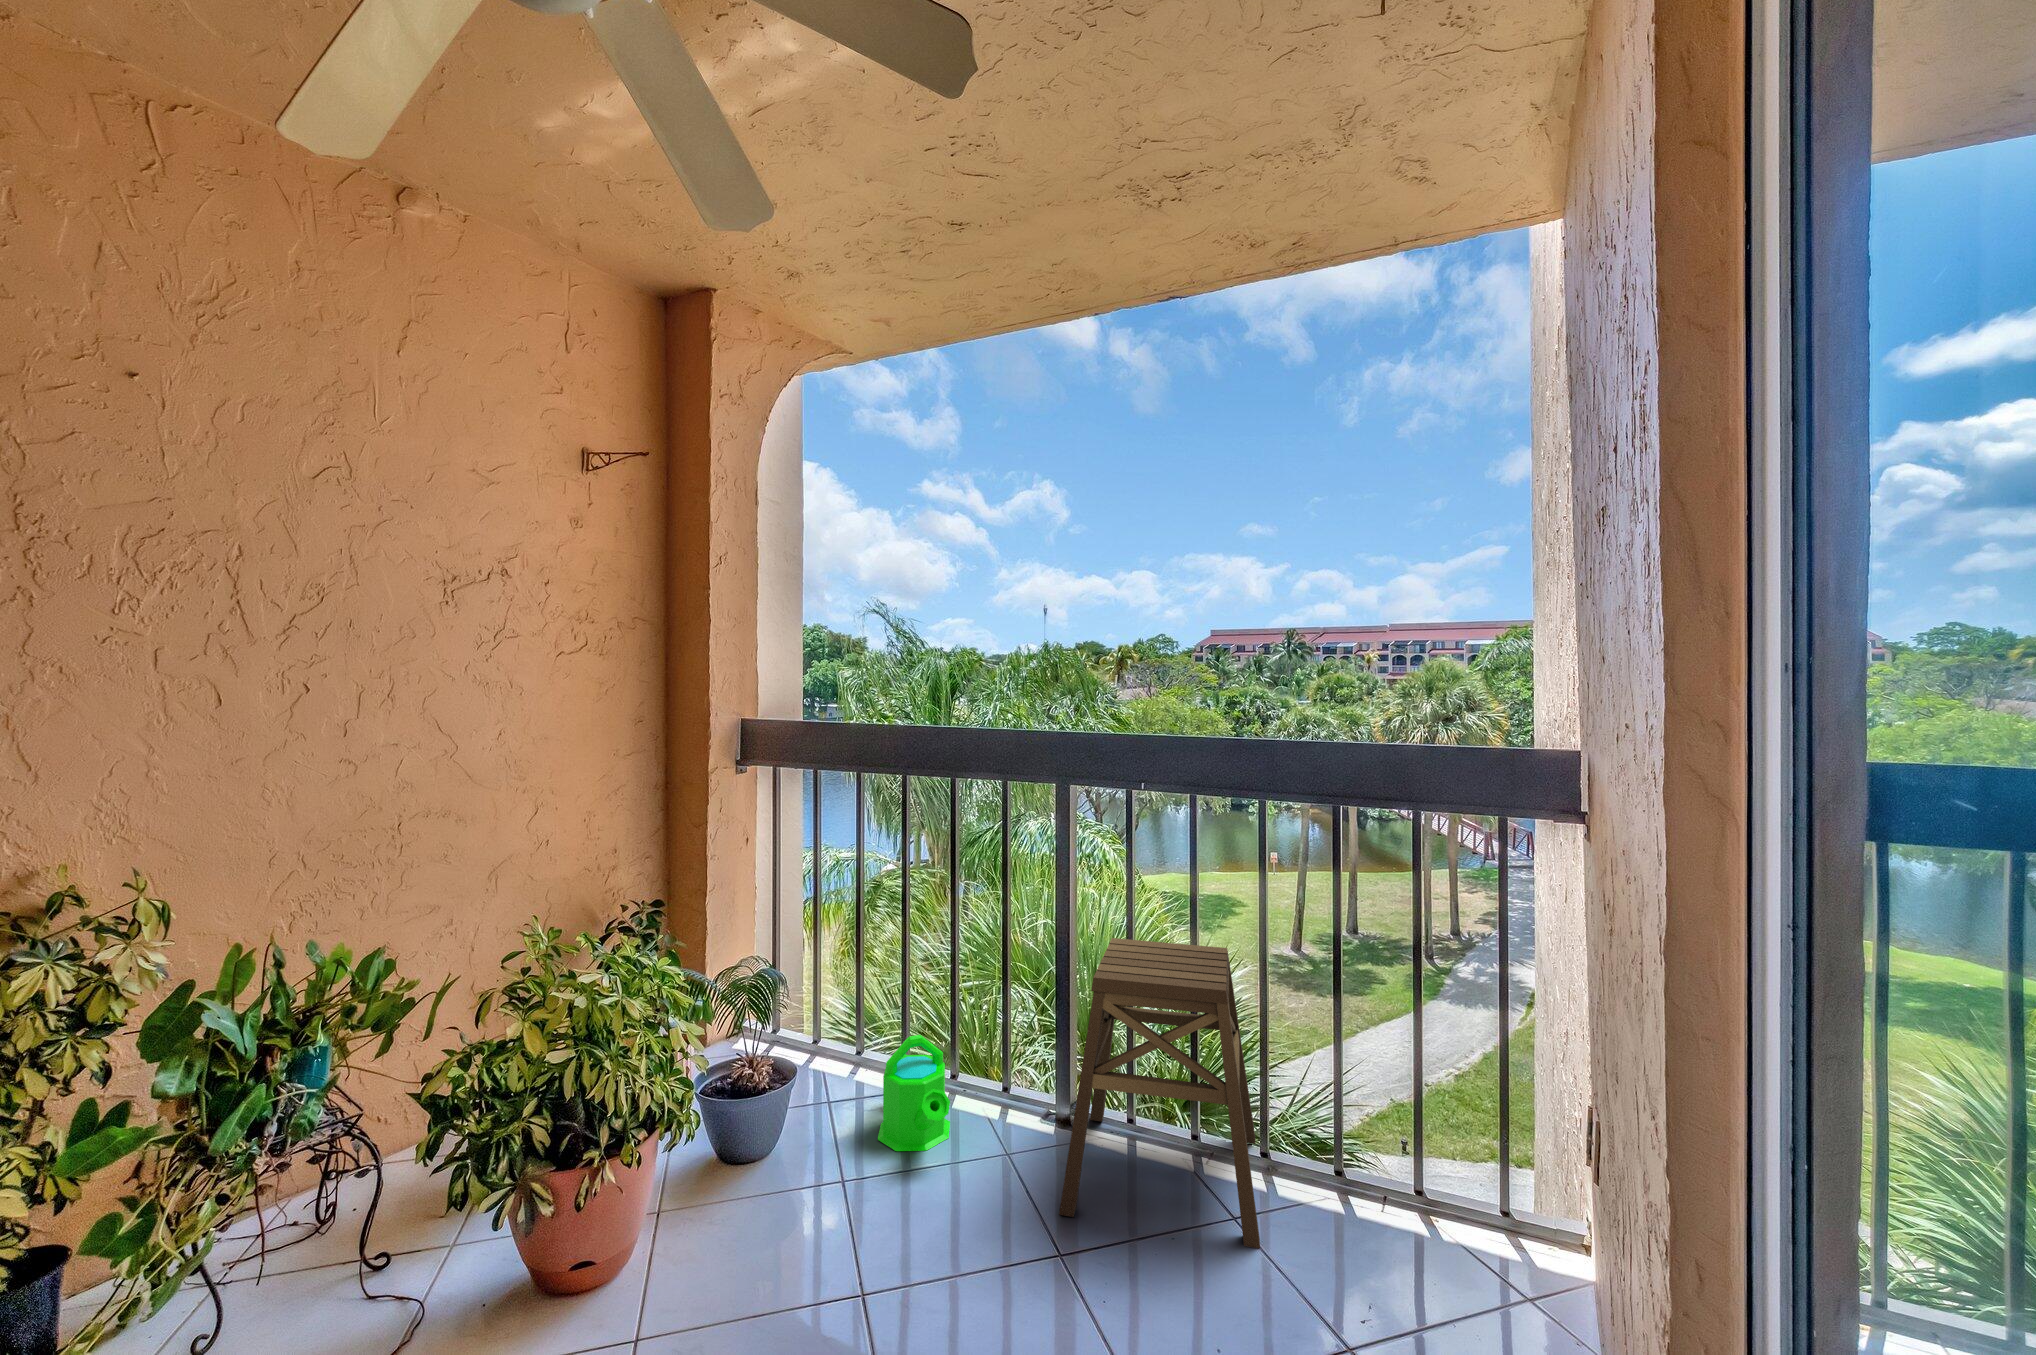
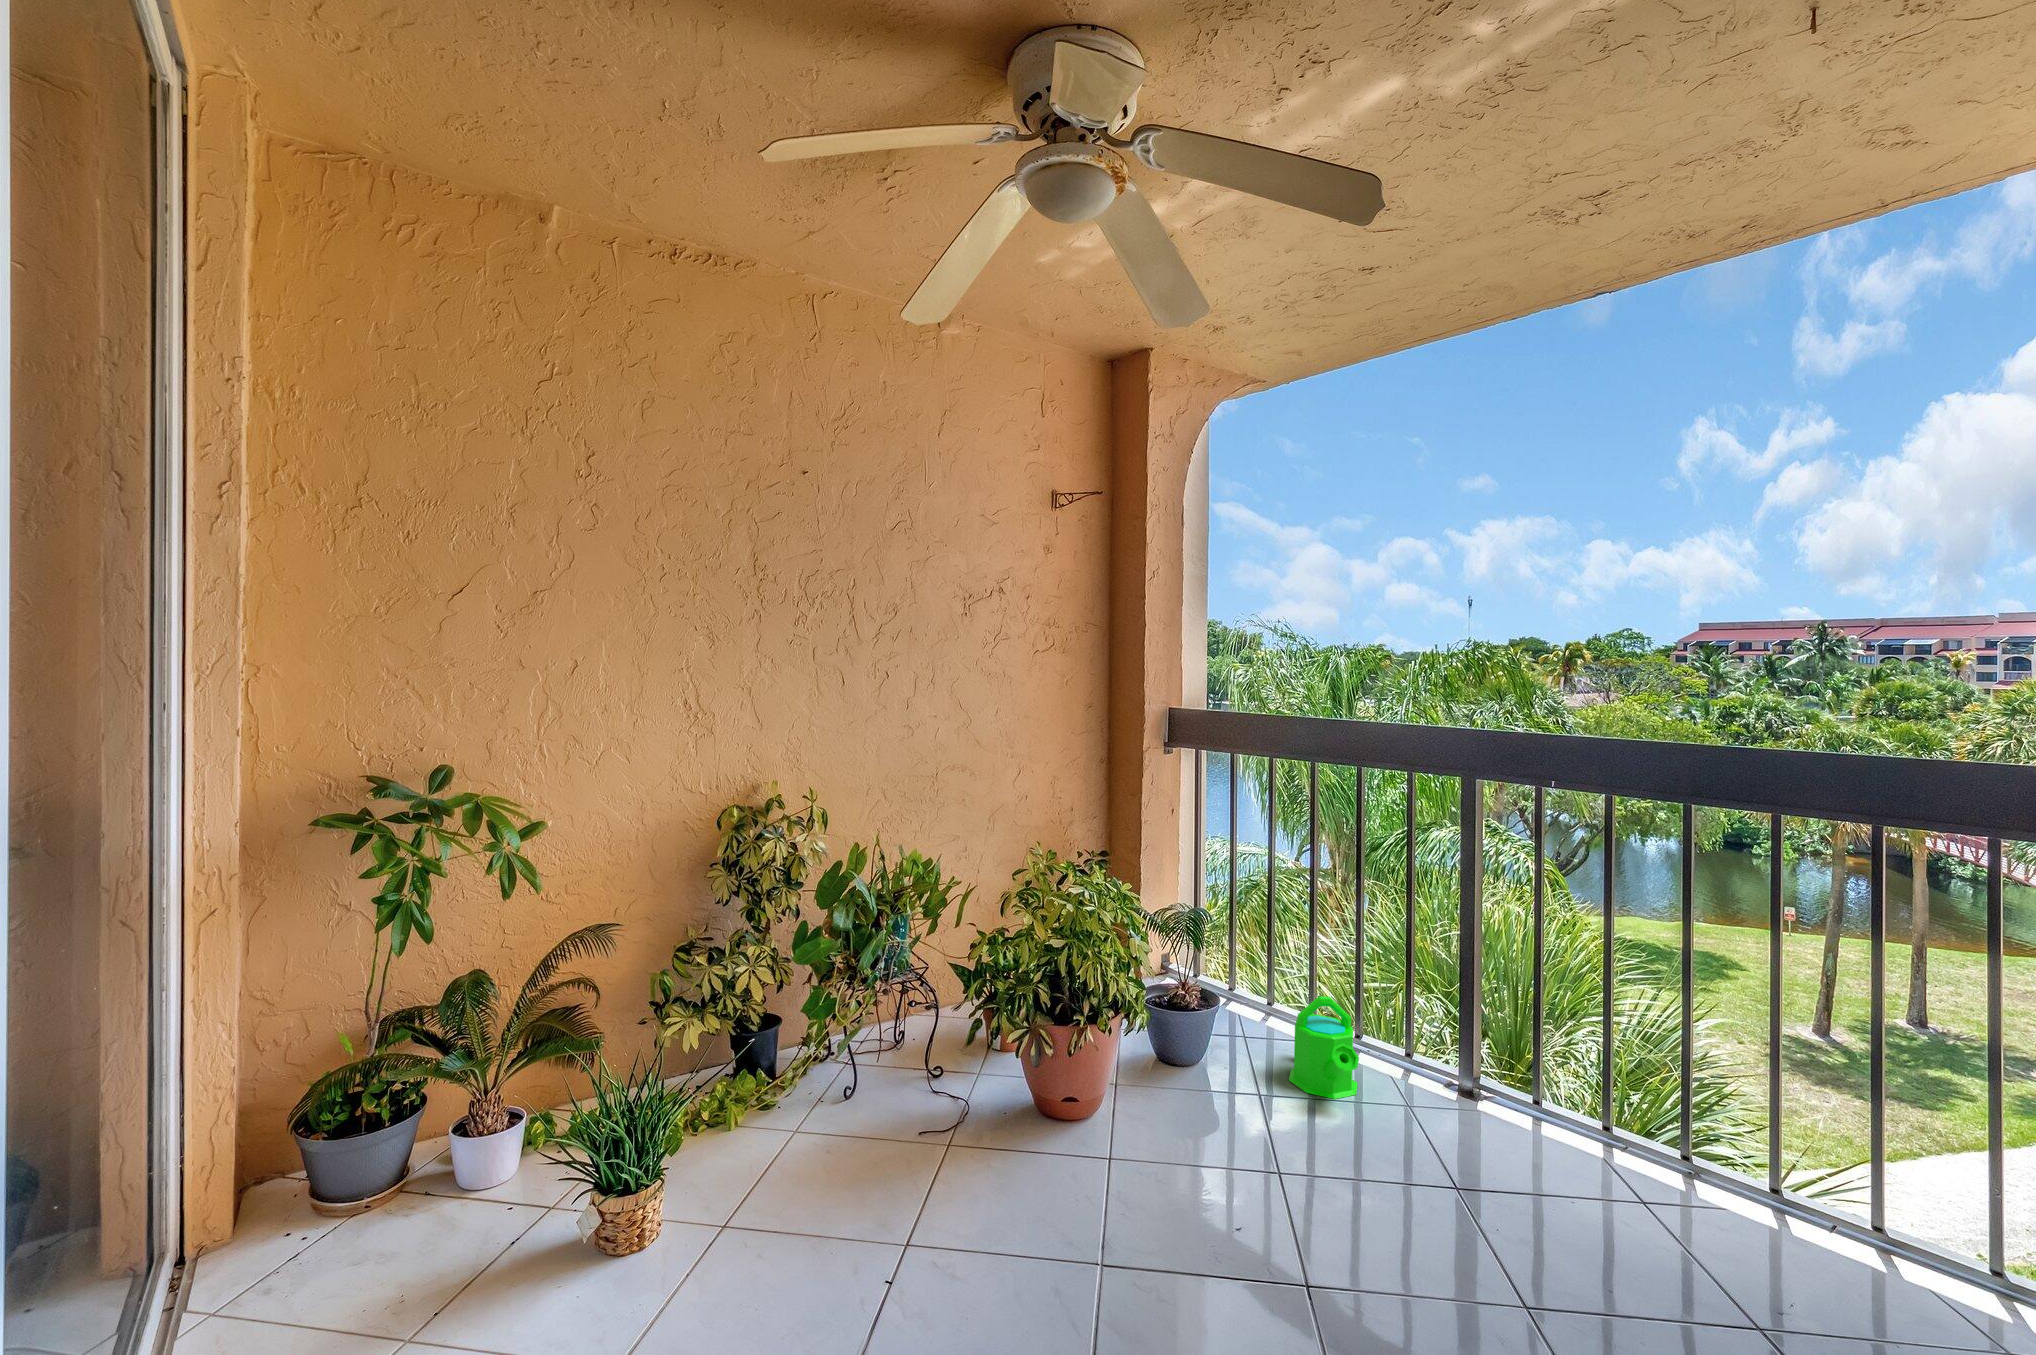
stool: present [1059,938,1260,1248] -> none [1469,936,1713,1267]

